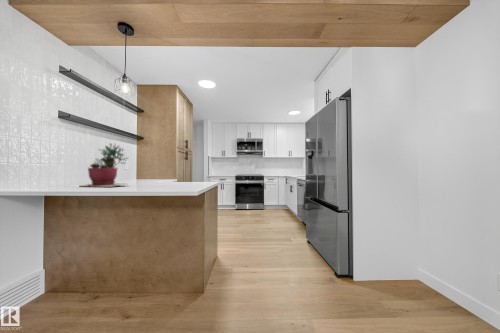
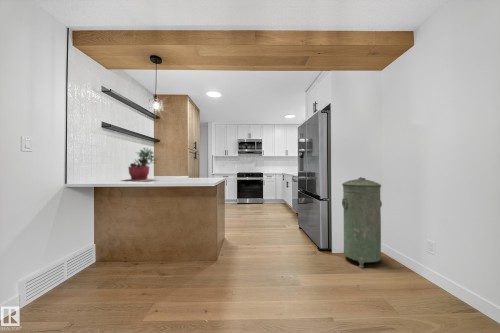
trash can: none [367,182,422,304] -> present [342,177,382,268]

